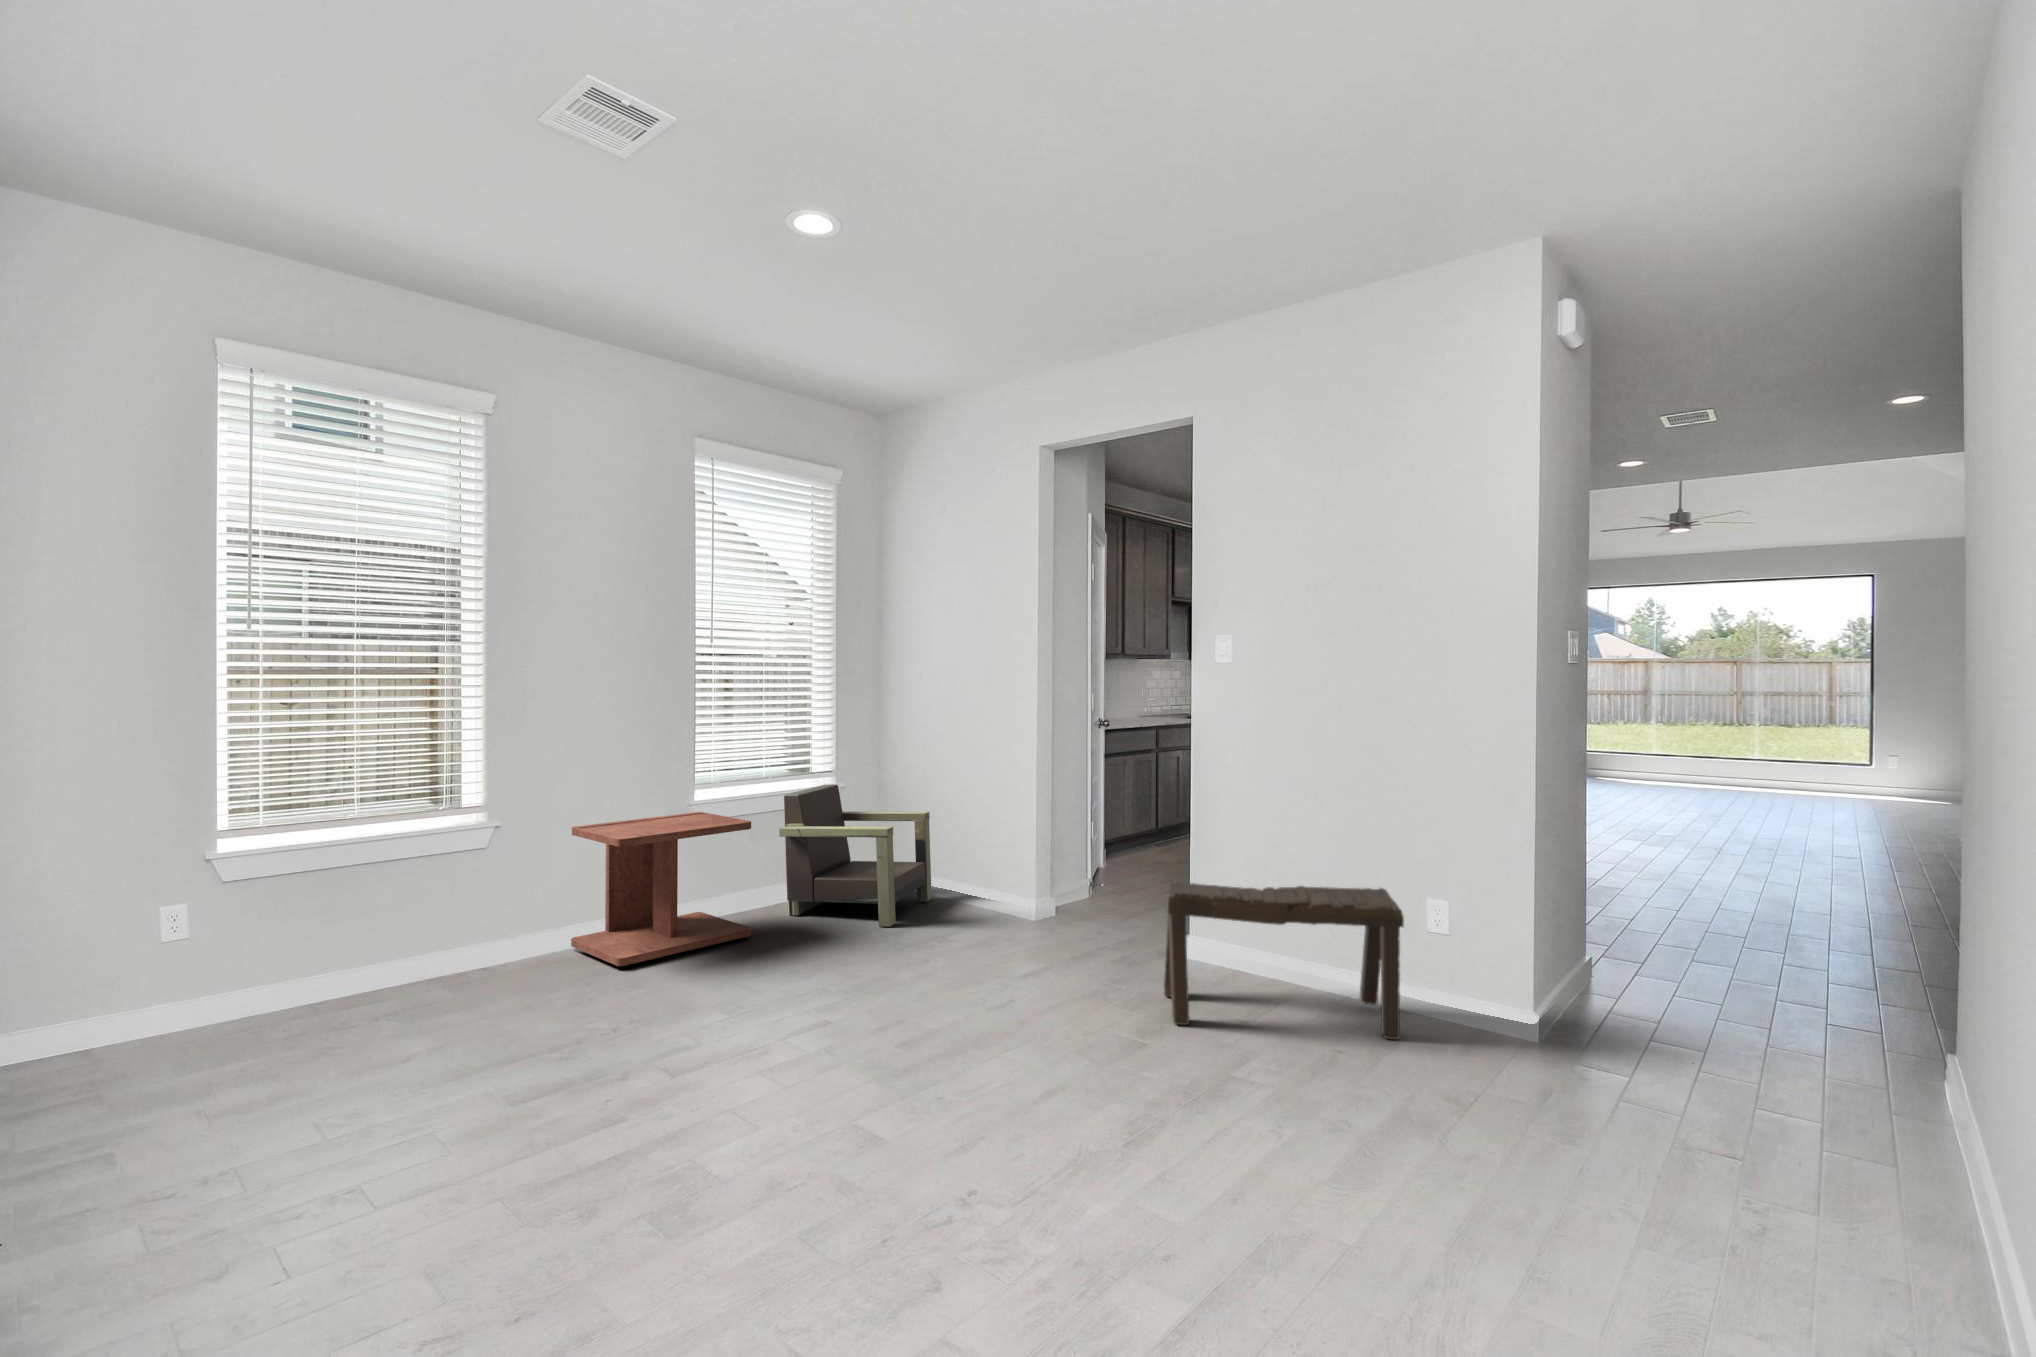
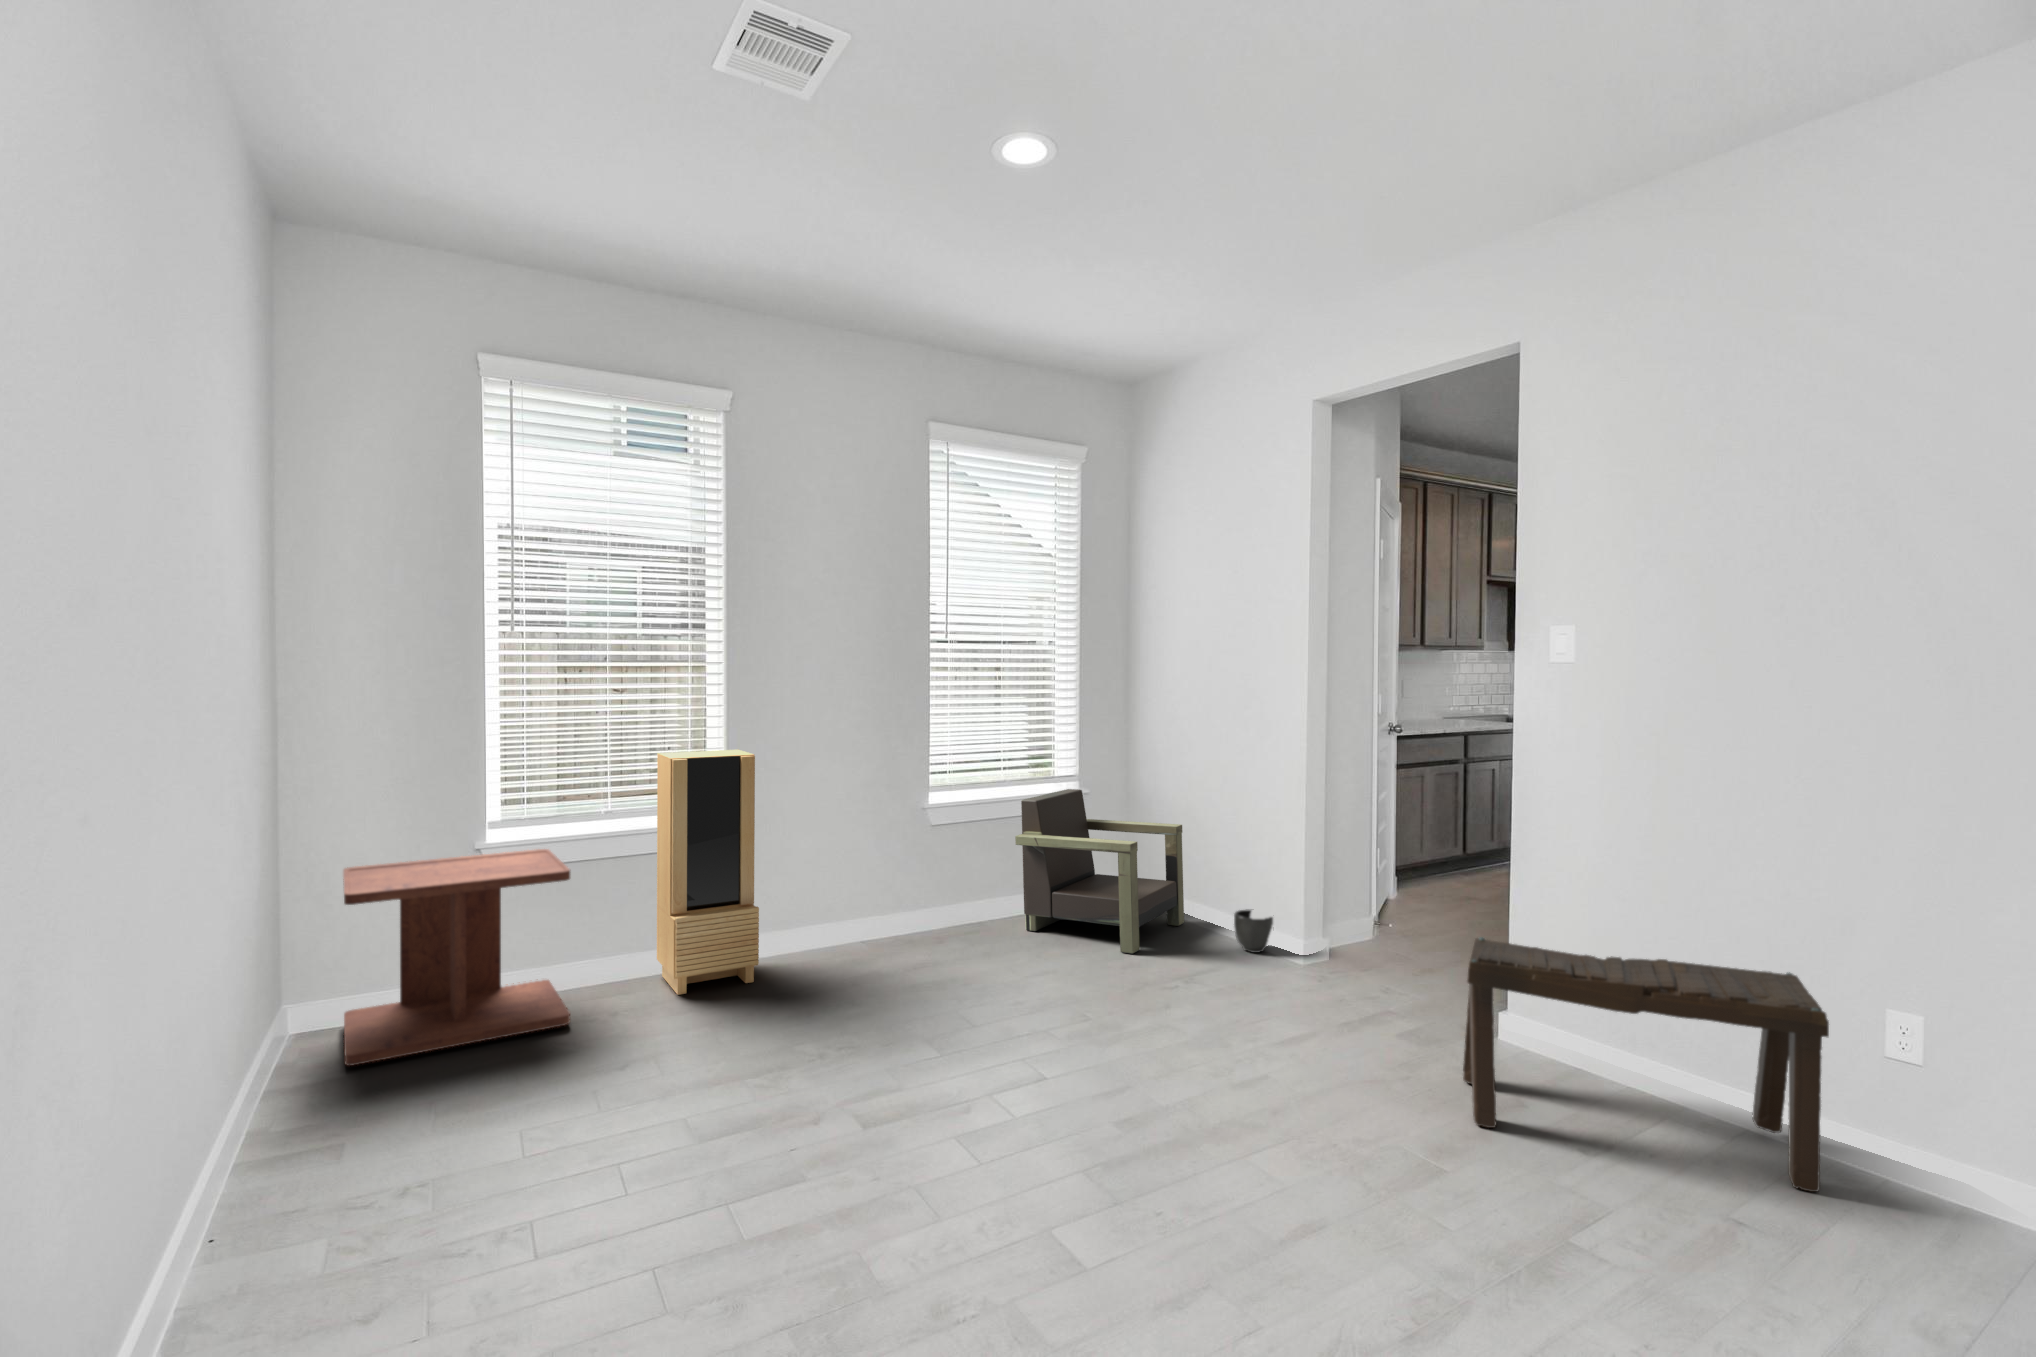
storage cabinet: none [415,754,530,999] -> present [657,750,759,995]
side table: present [571,812,751,966] -> present [343,849,570,1065]
planter: none [977,881,1010,918] -> present [1234,909,1273,953]

